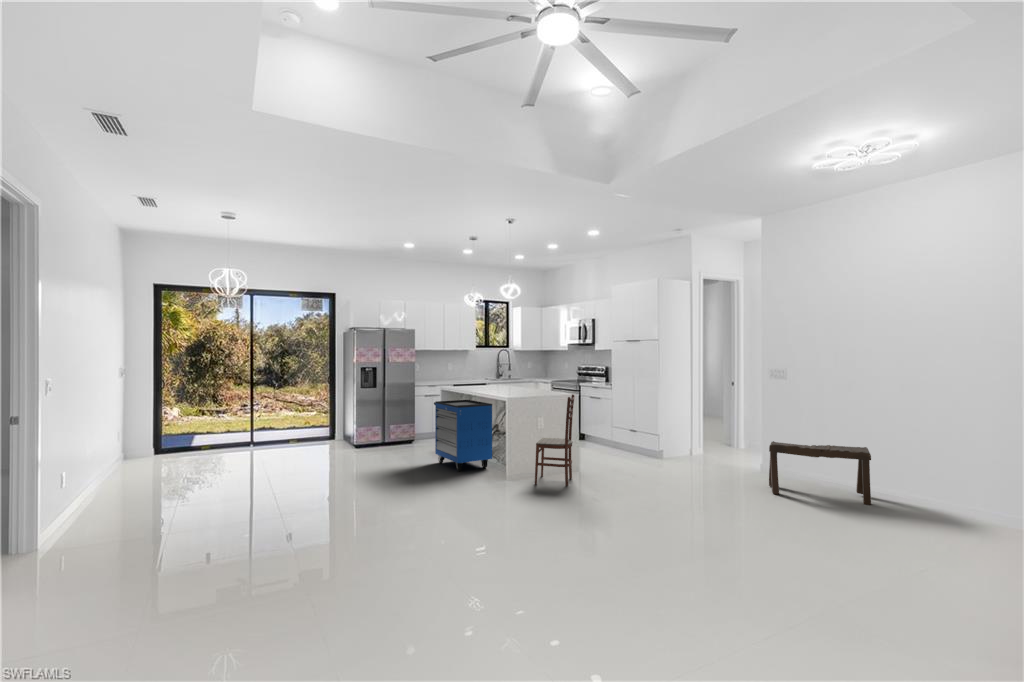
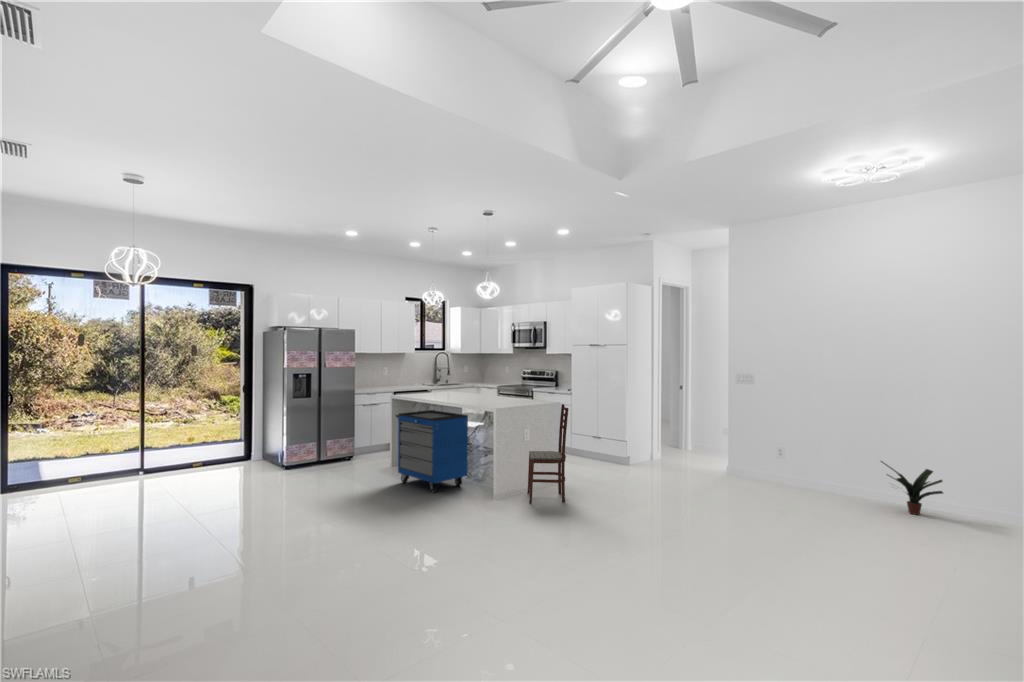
bench: present [769,441,871,505] -> none [748,446,848,503]
potted plant: none [906,460,980,521] -> present [881,461,943,515]

